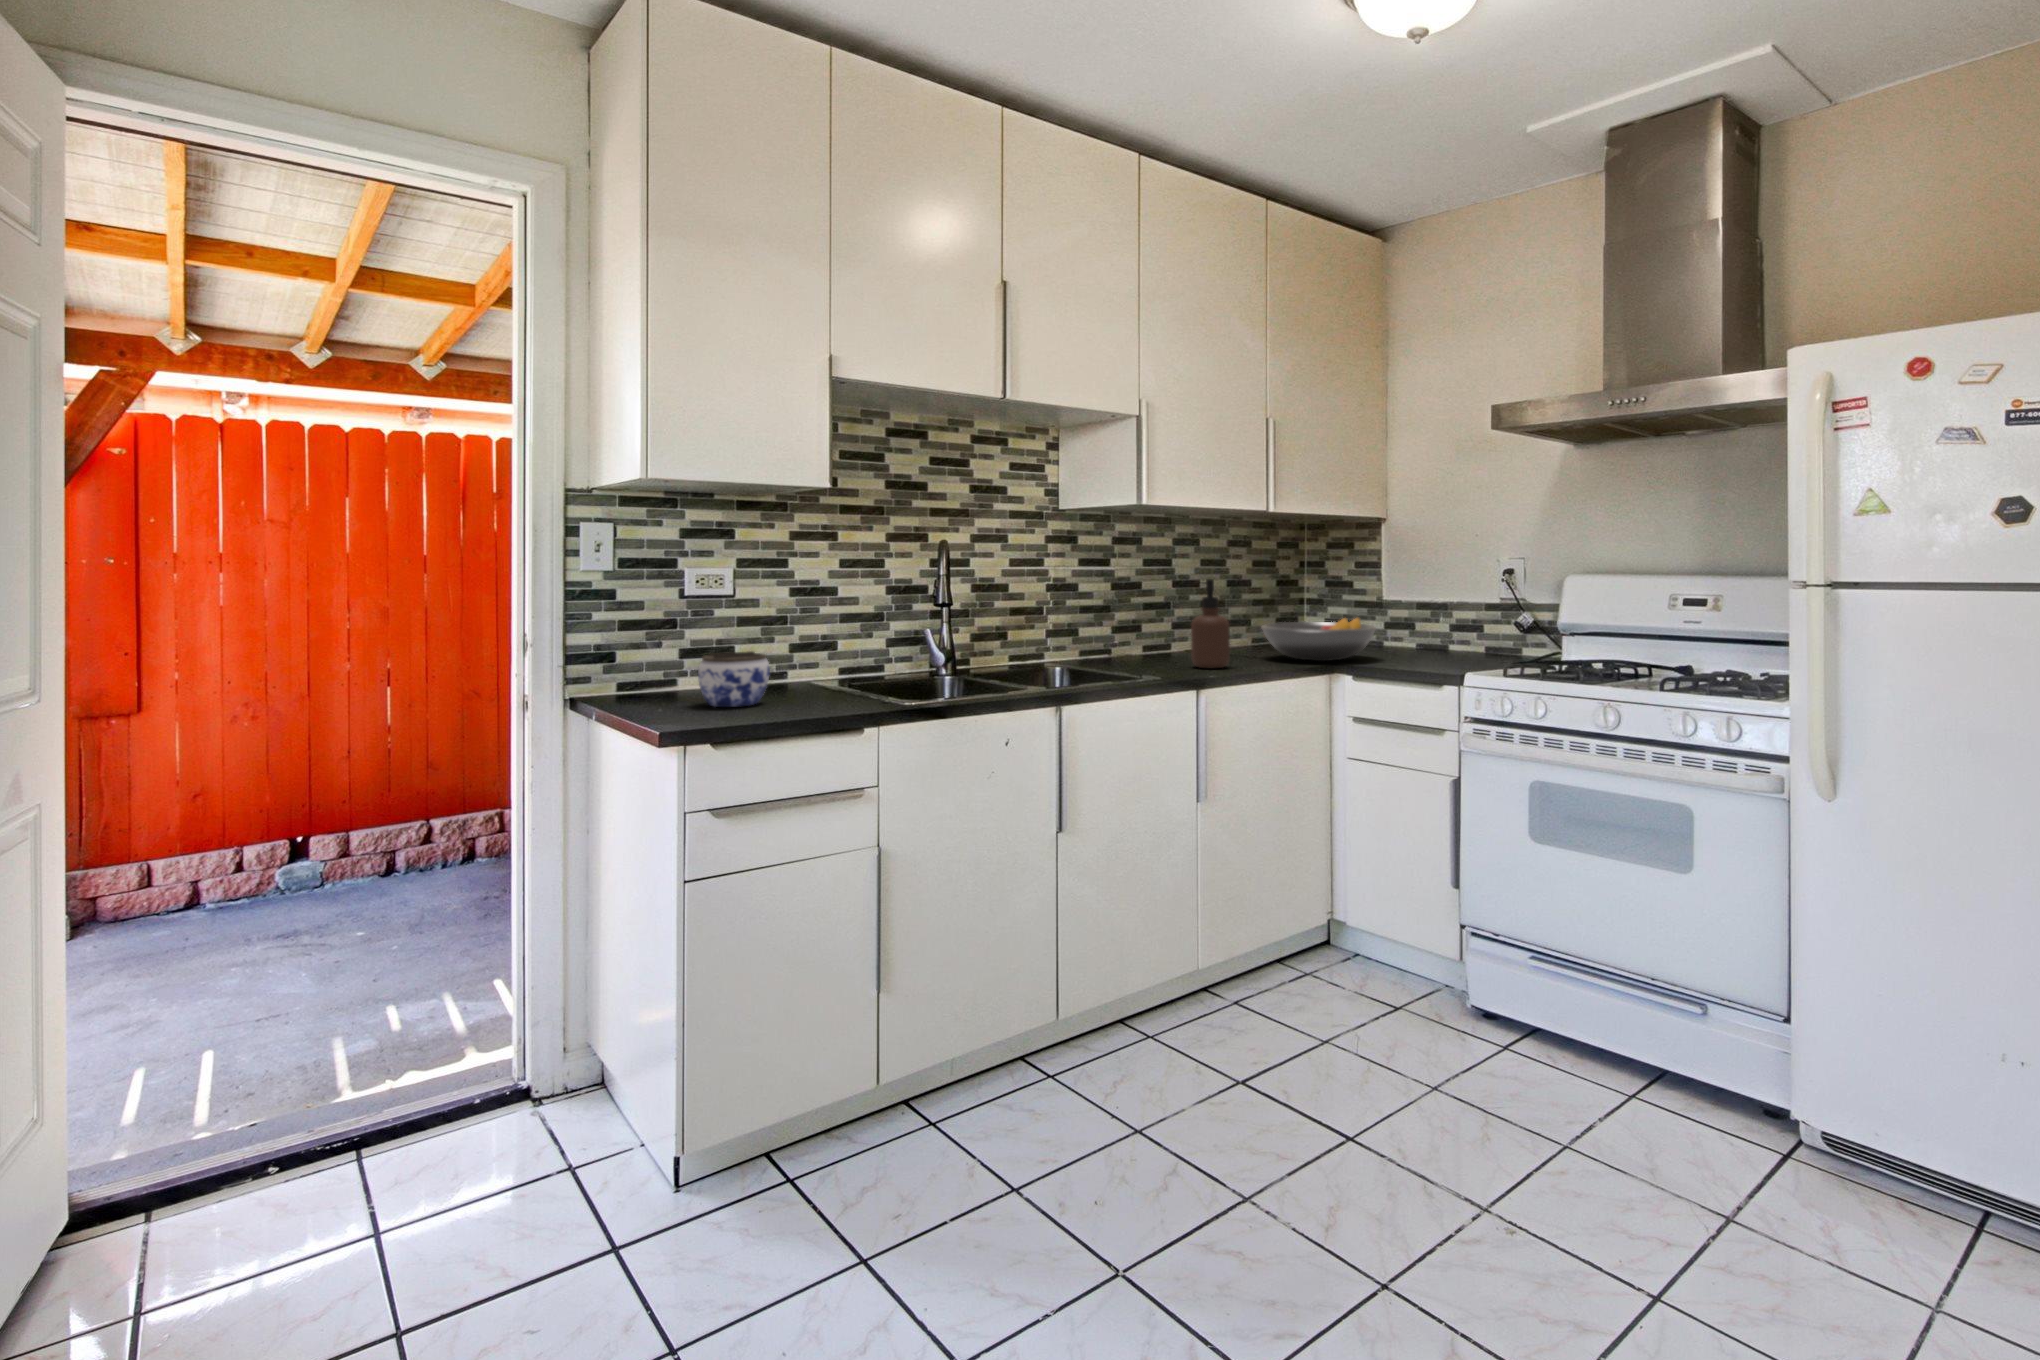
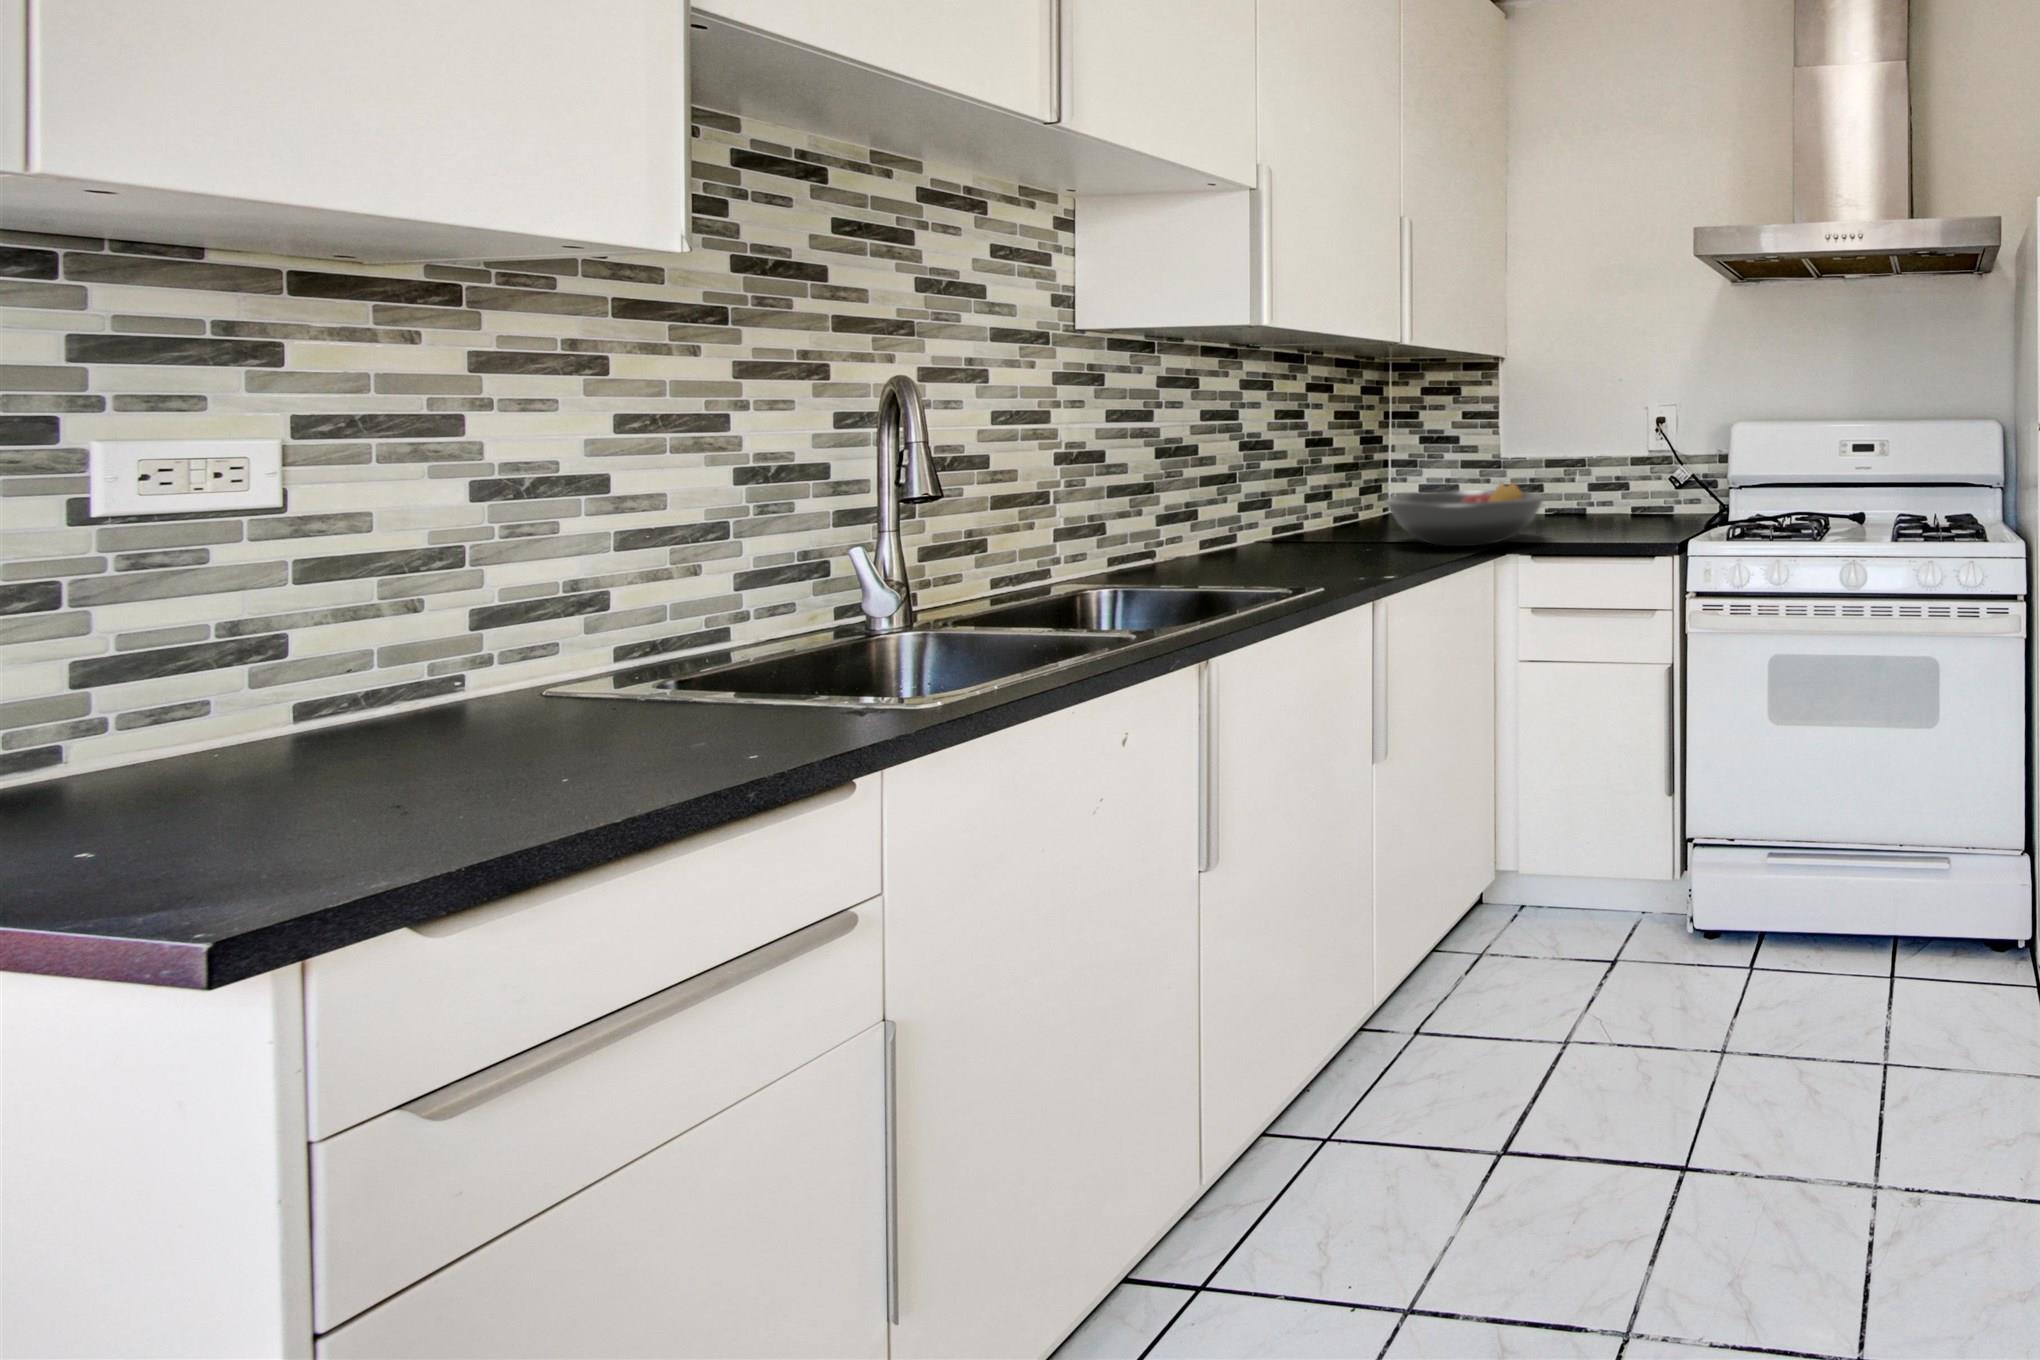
soap dispenser: present [1191,579,1230,668] -> none [1310,434,1369,573]
jar: present [698,651,770,707] -> none [113,650,398,827]

